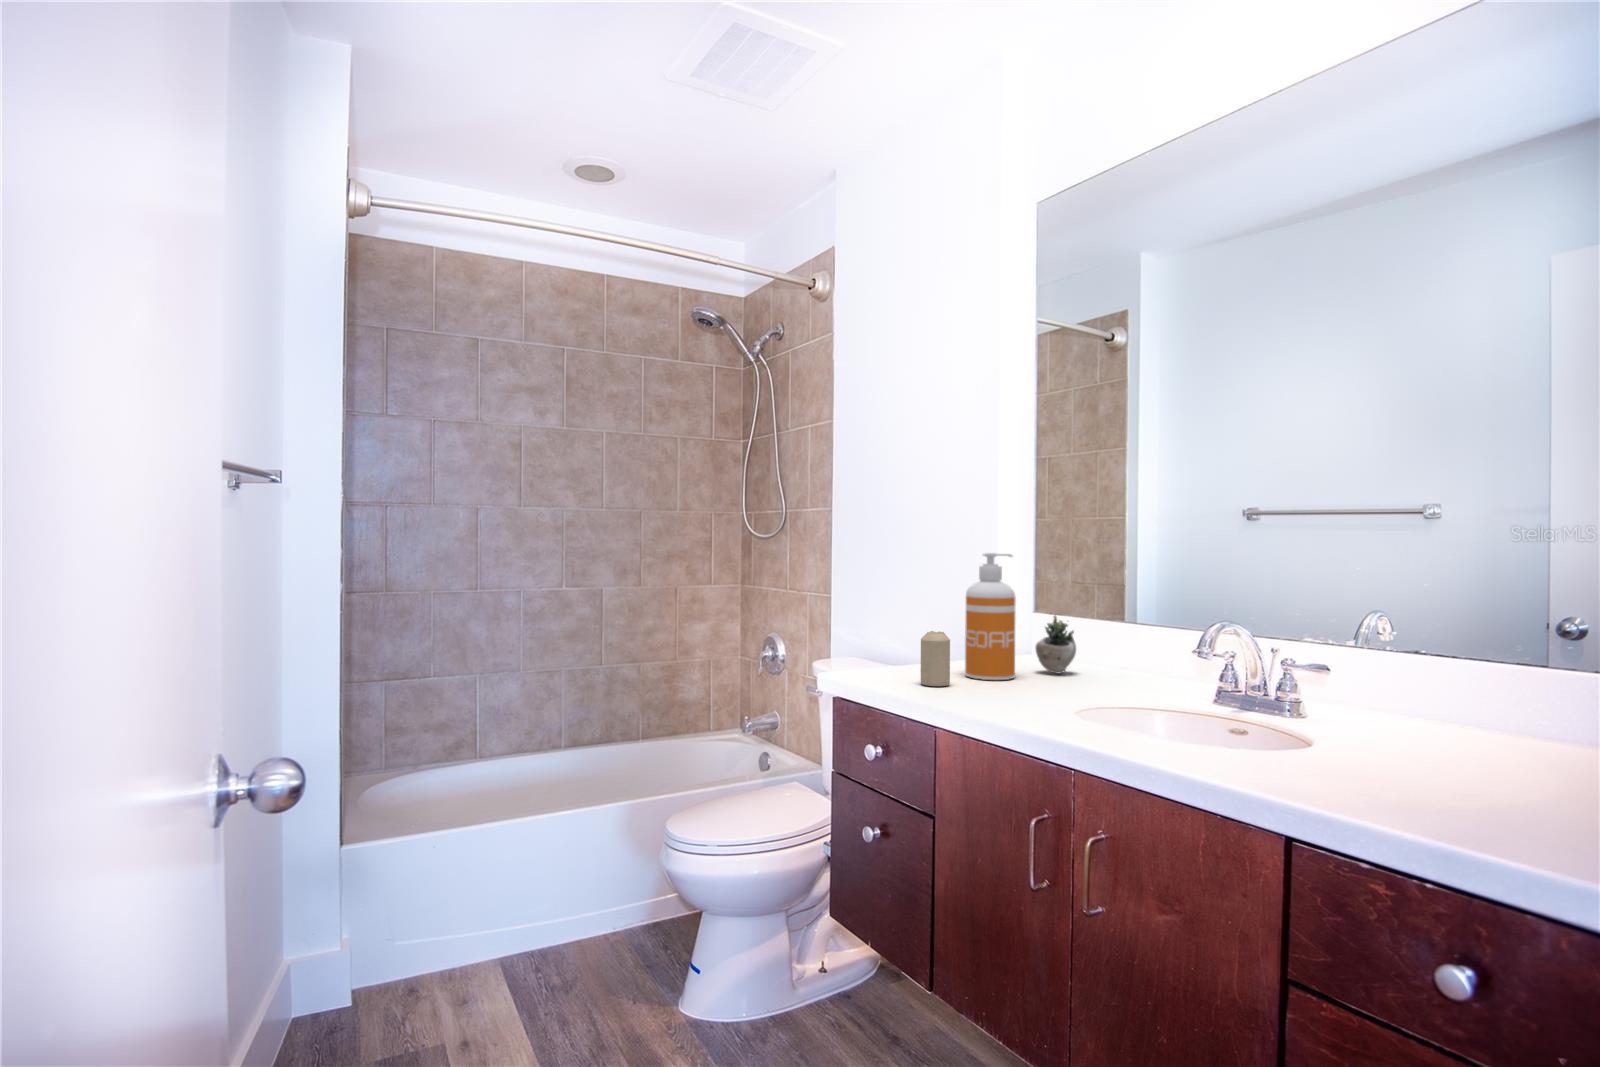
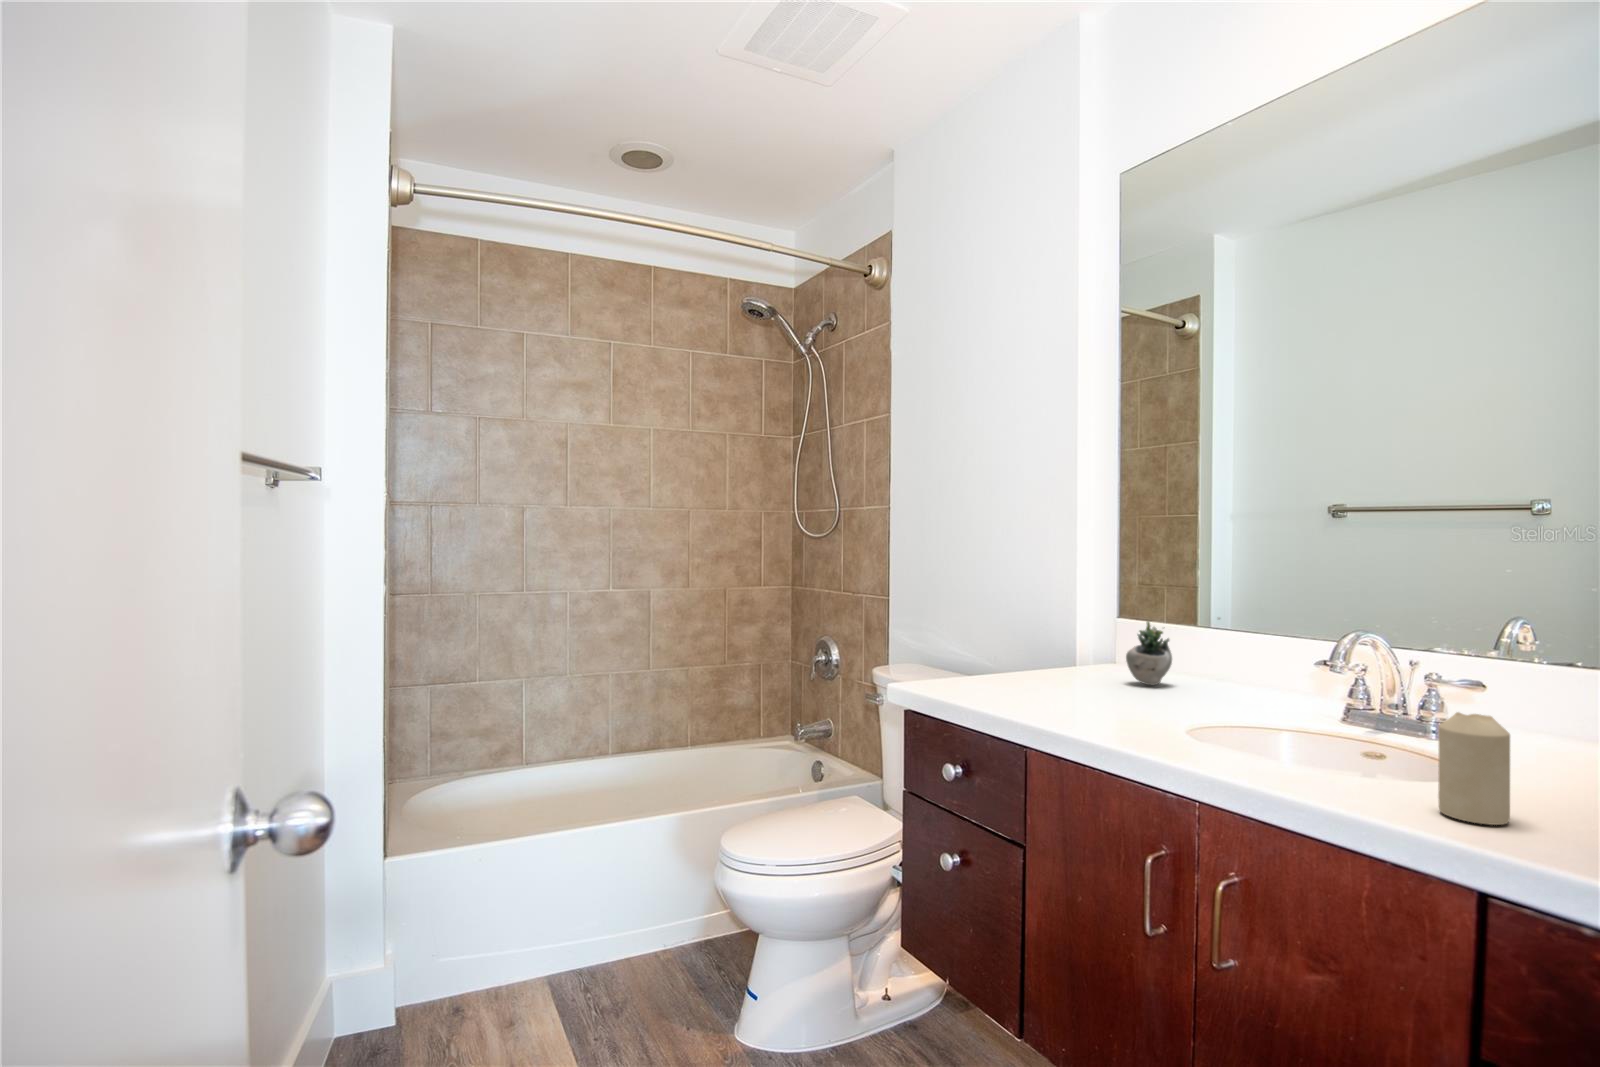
soap dispenser: present [965,553,1015,680] -> none [1049,553,1106,693]
candle: present [921,631,950,686] -> present [1438,712,1510,825]

